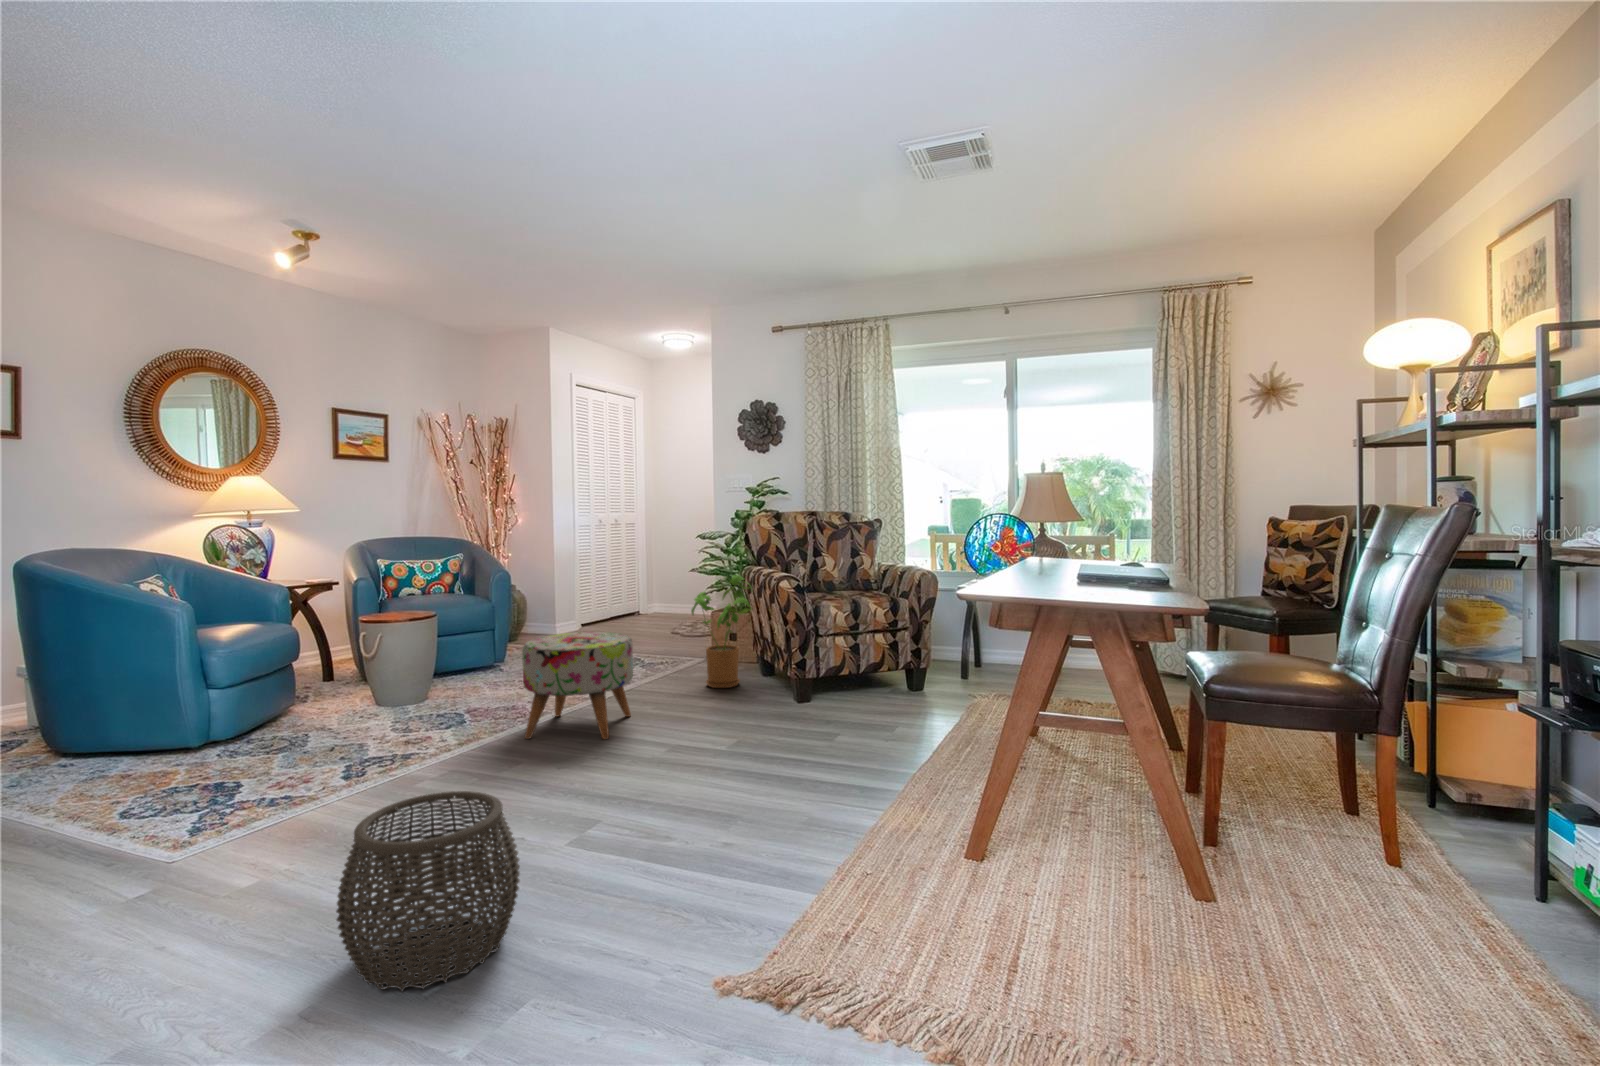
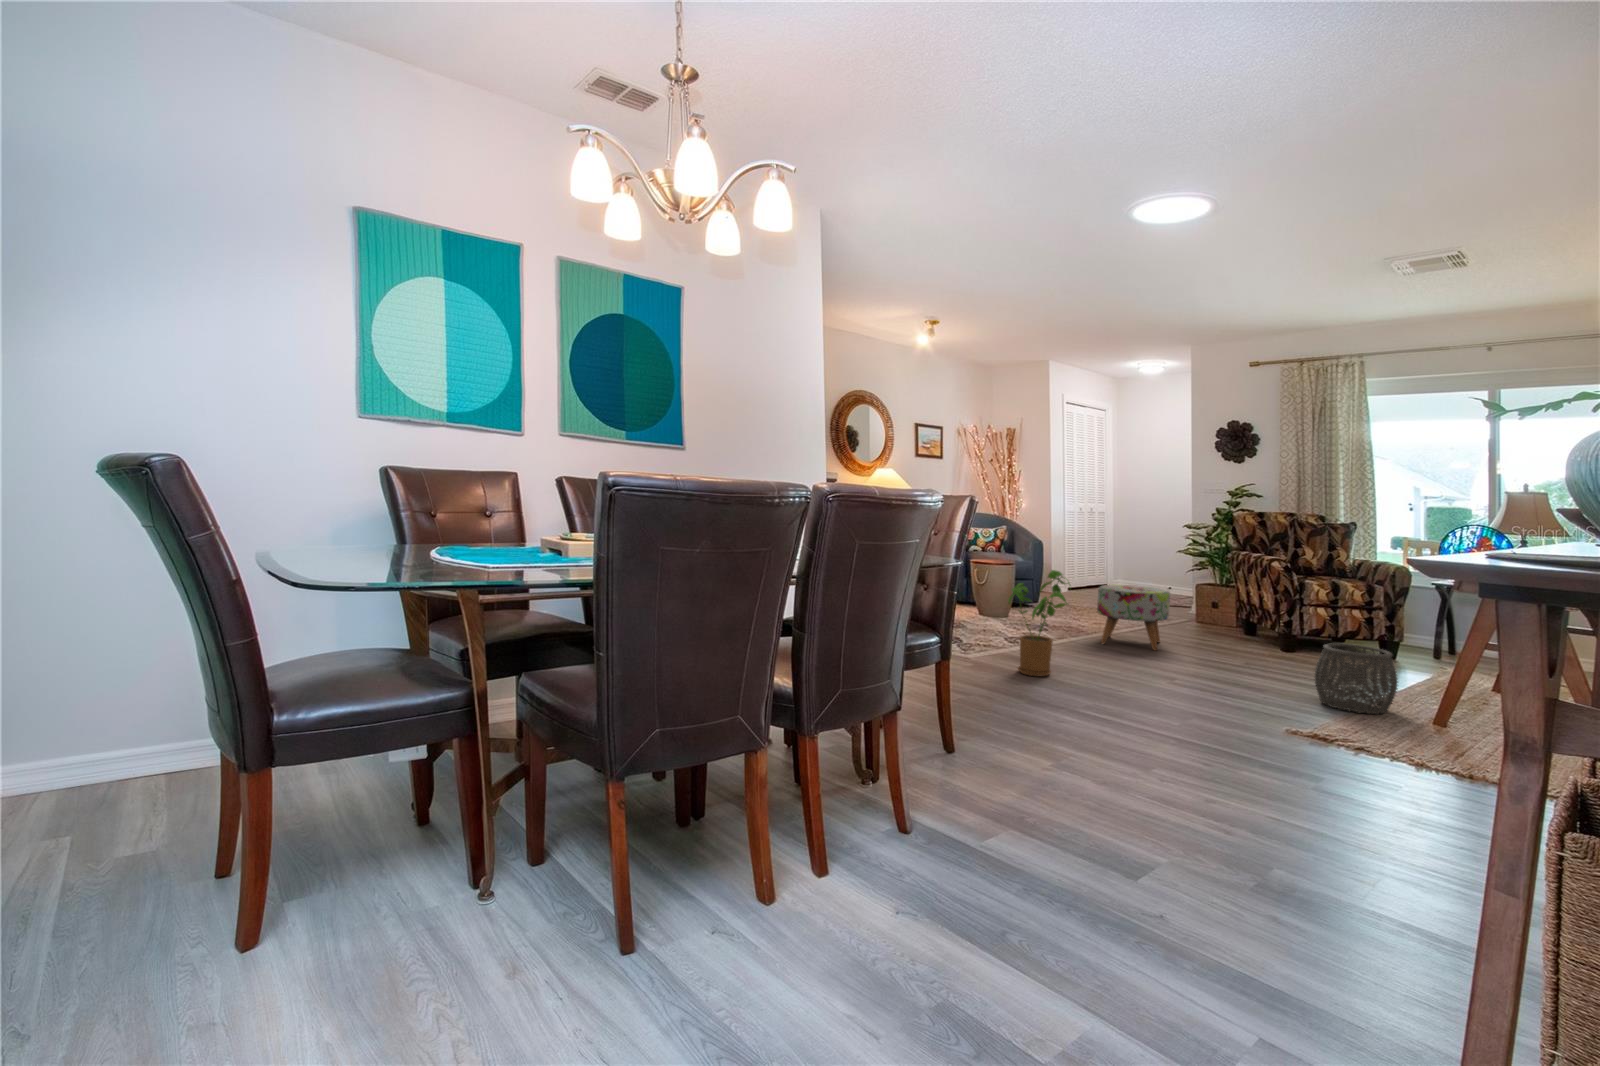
house plant: present [691,575,752,688] -> present [1008,570,1071,677]
woven basket: present [336,791,520,991] -> present [1314,643,1398,714]

